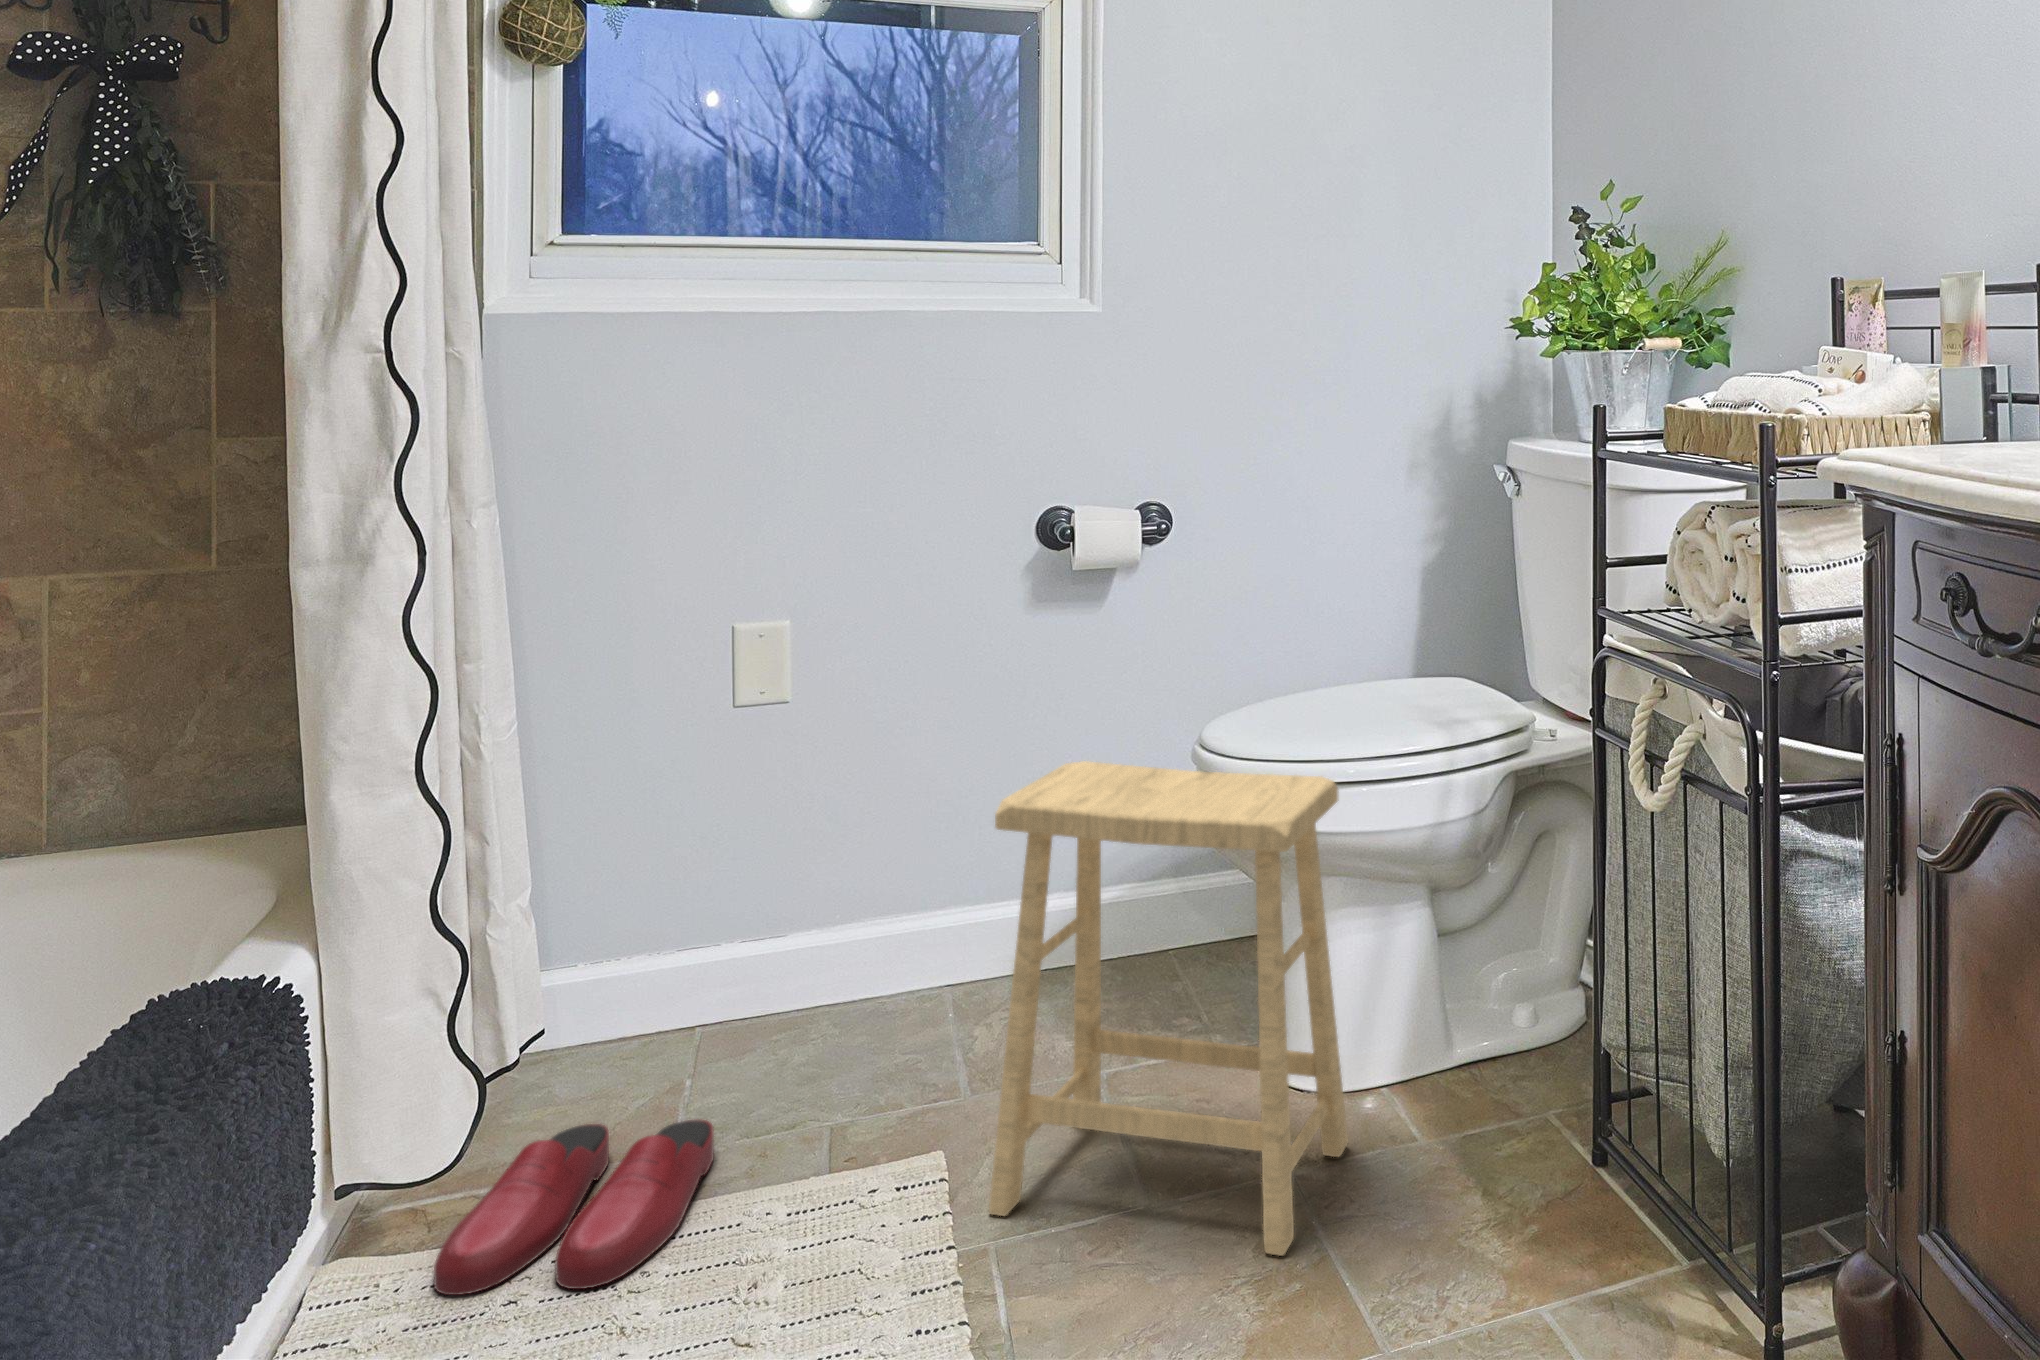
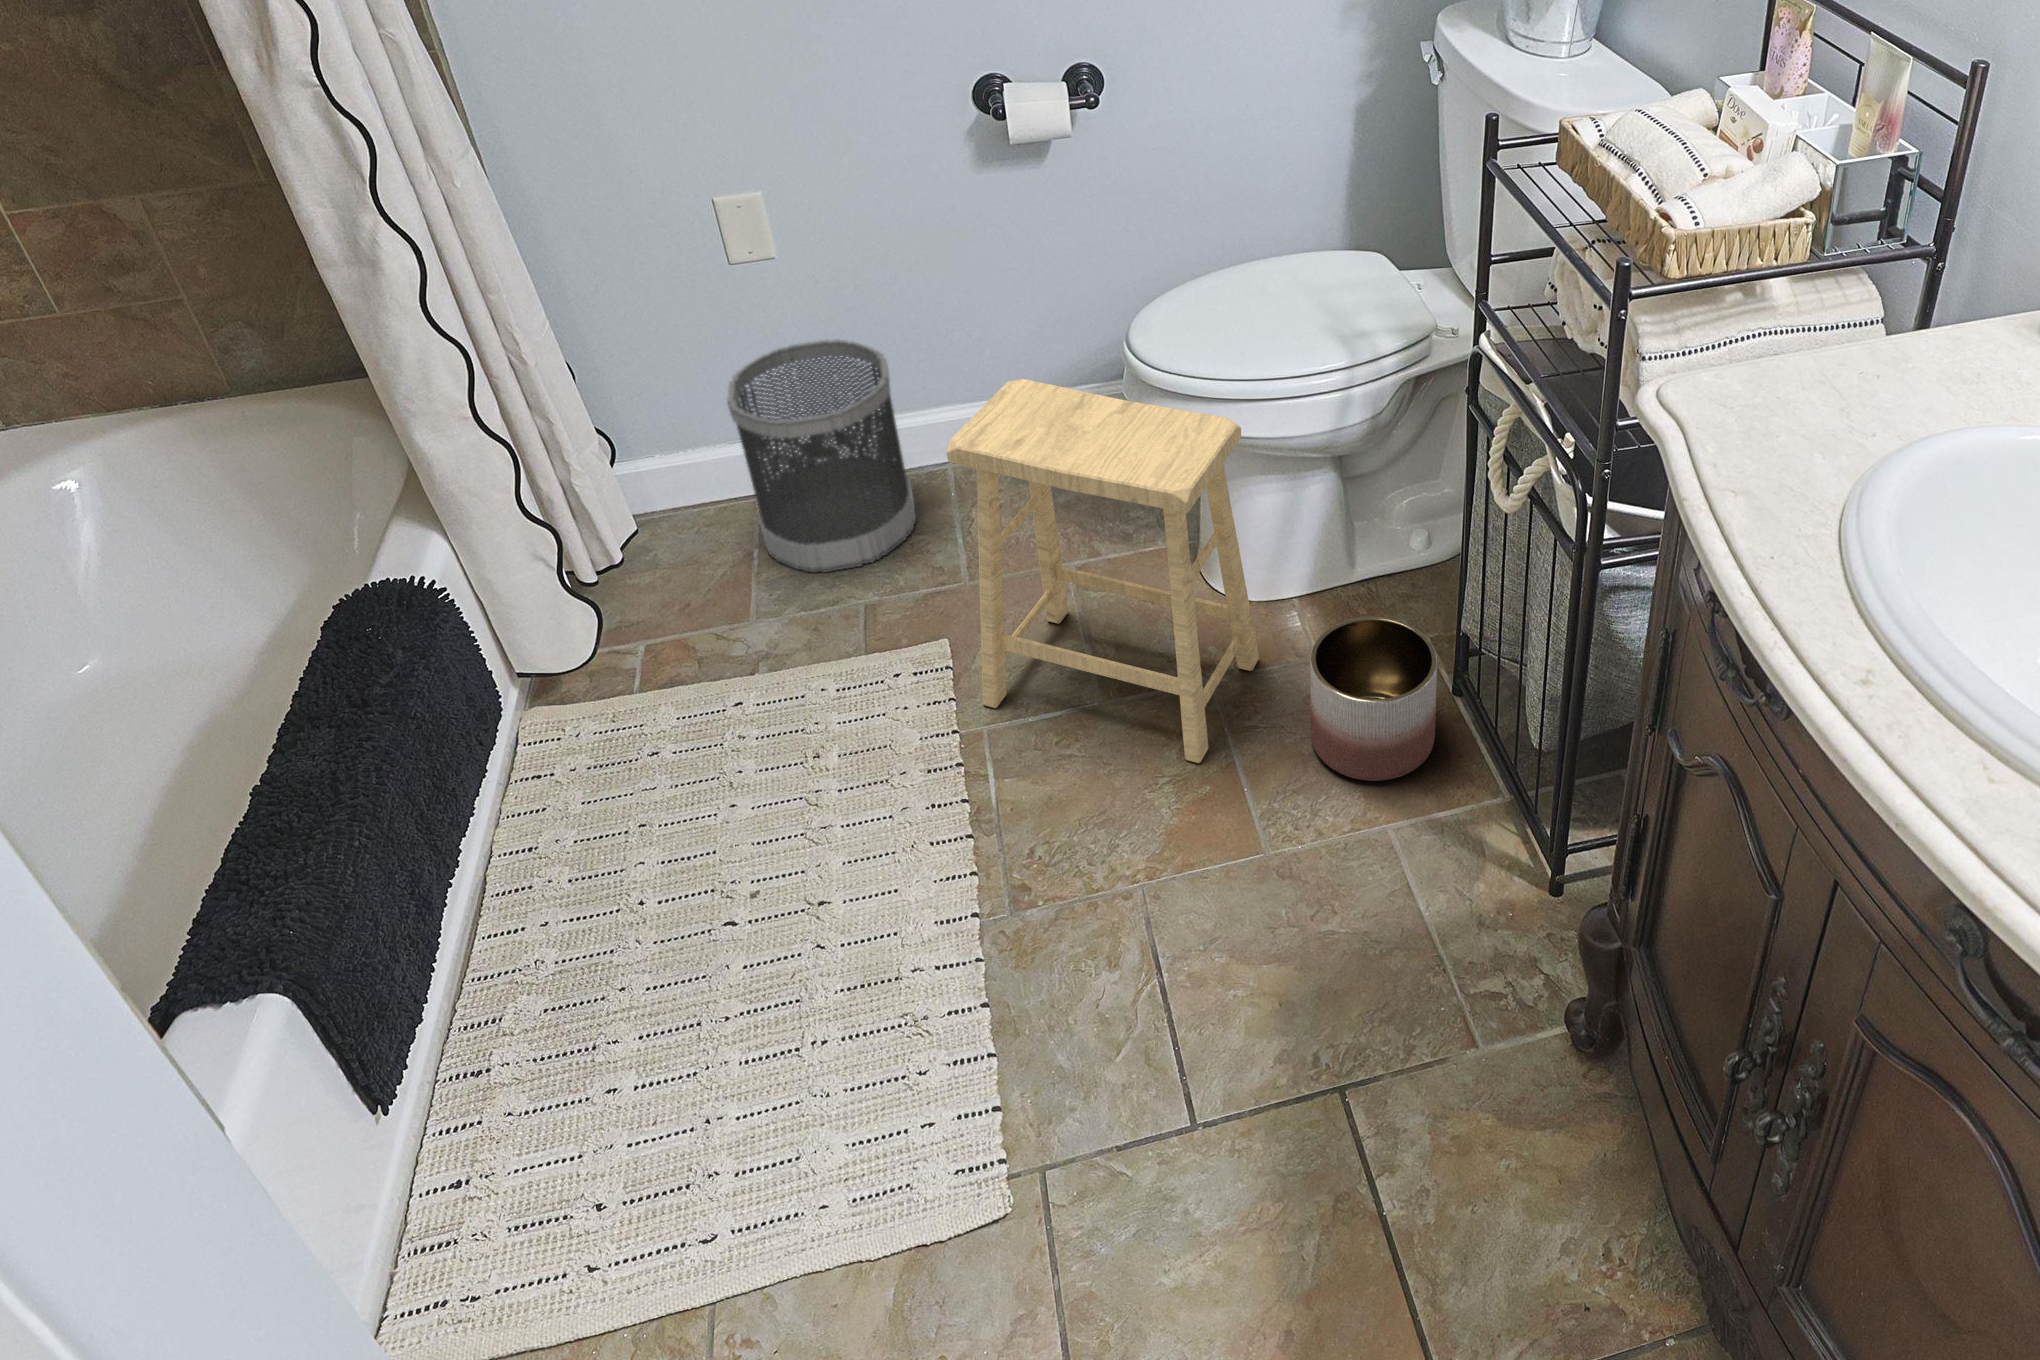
wastebasket: none [702,804,903,1095] -> present [727,340,916,573]
planter: none [1426,1041,1583,1256] -> present [1310,616,1437,781]
slippers: present [434,1119,714,1295] -> none [597,605,781,750]

